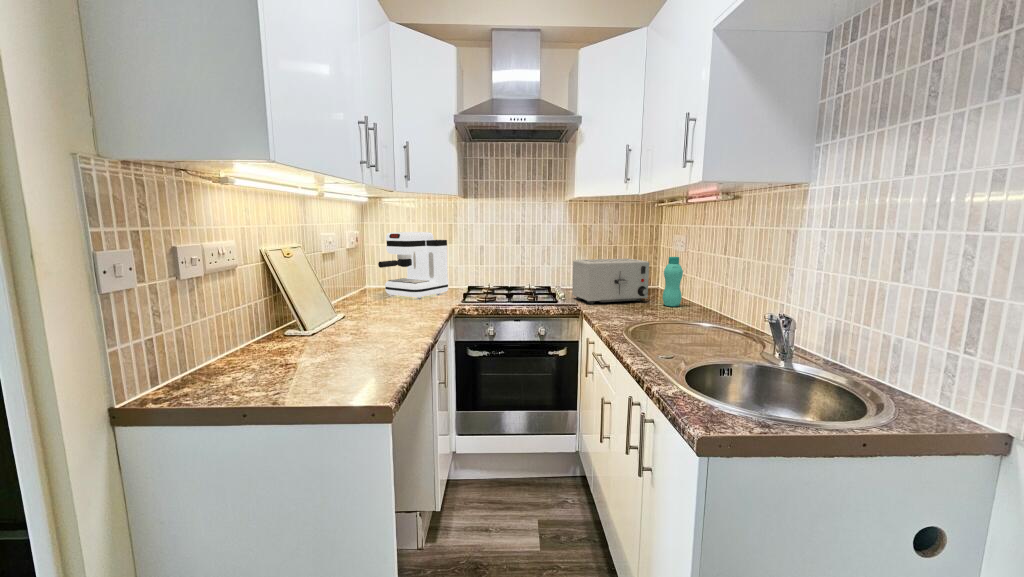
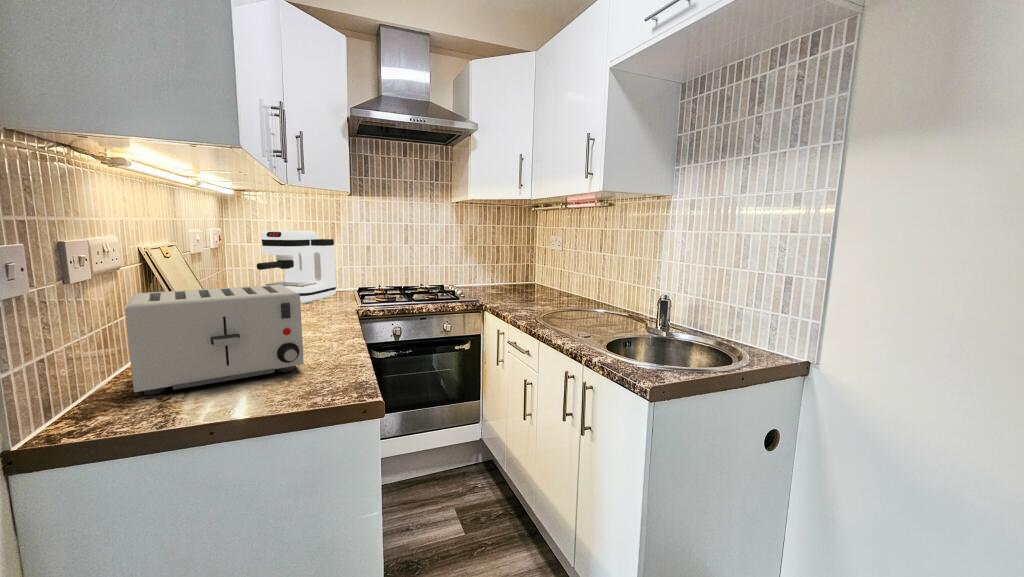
bottle: present [663,257,683,306] -> none [549,255,566,299]
toaster: present [572,258,649,304] -> present [125,285,304,395]

